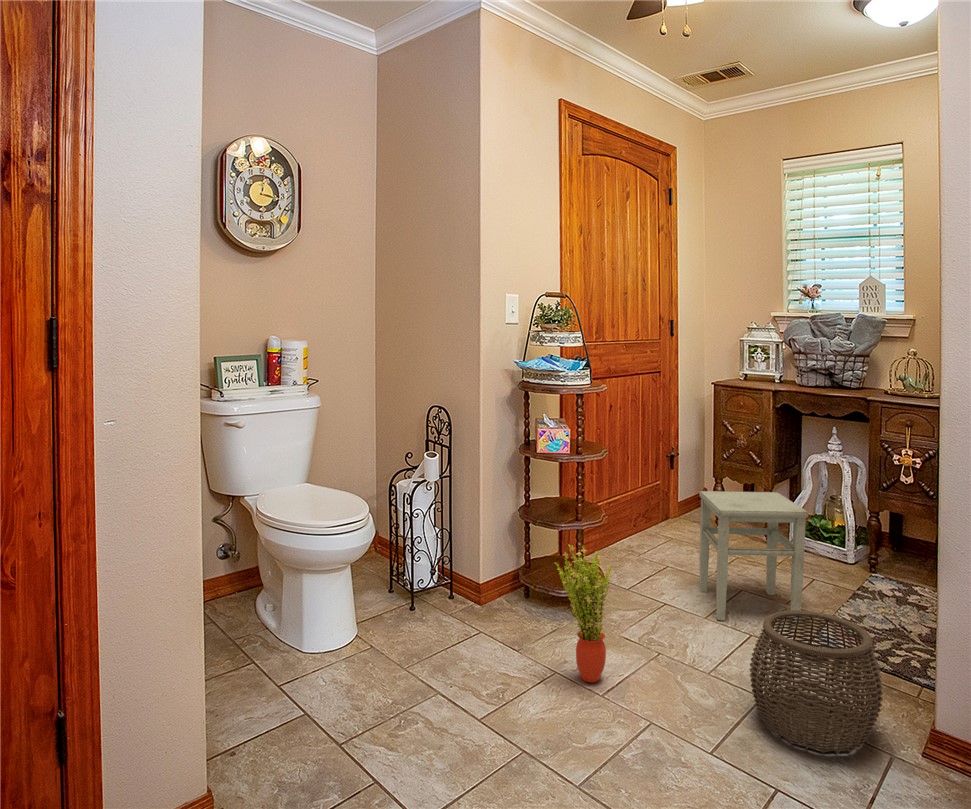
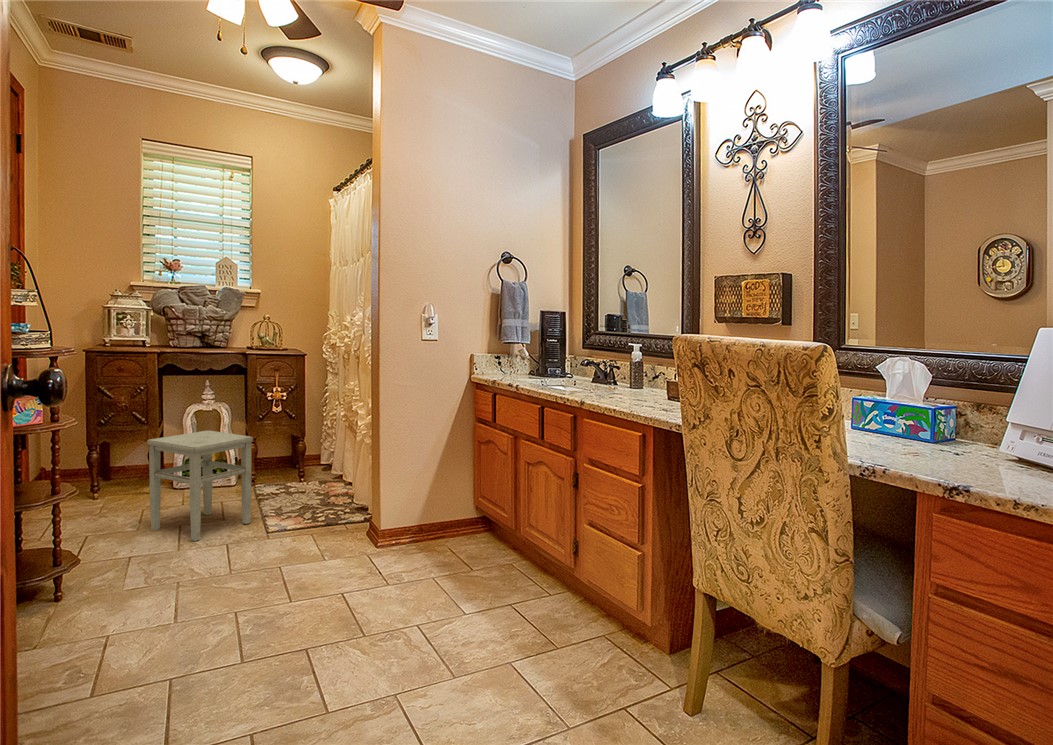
potted plant: present [555,545,613,683] -> none [110,491,177,617]
woven basket: present [750,610,883,753] -> none [279,492,364,579]

